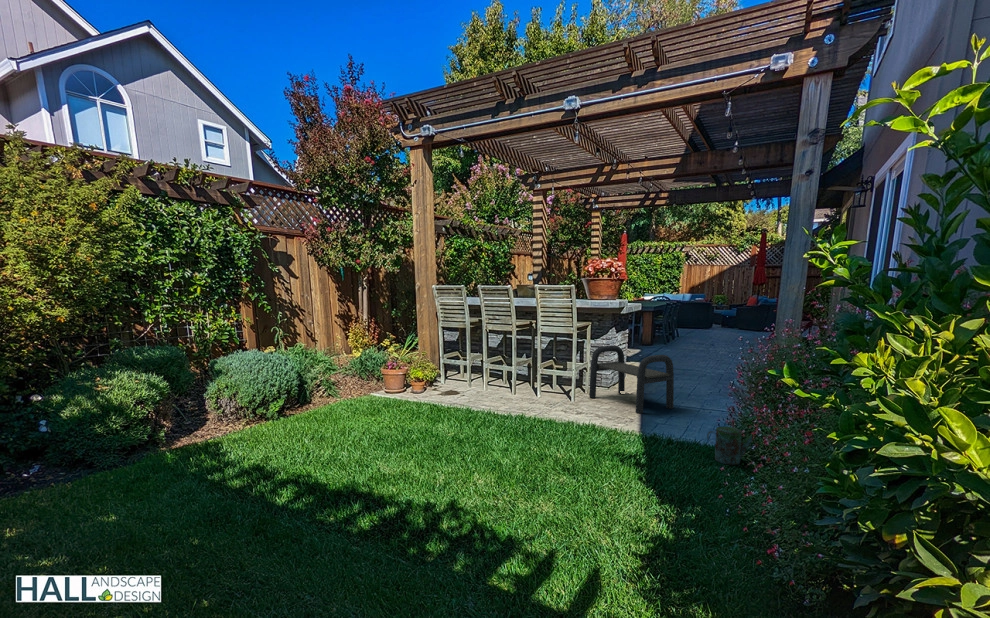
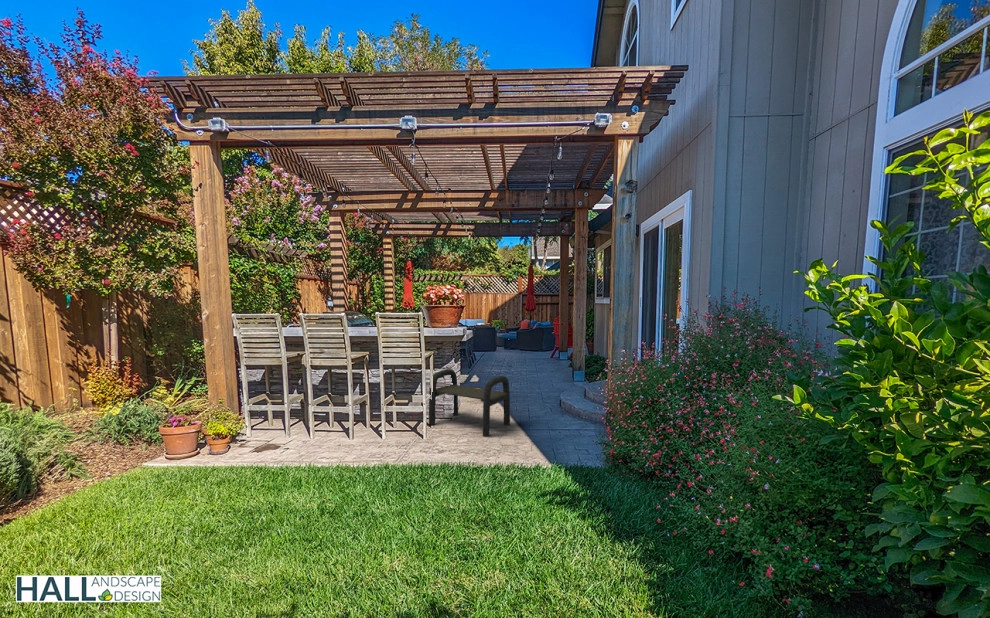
watering can: present [707,426,752,465] -> none [581,440,623,483]

